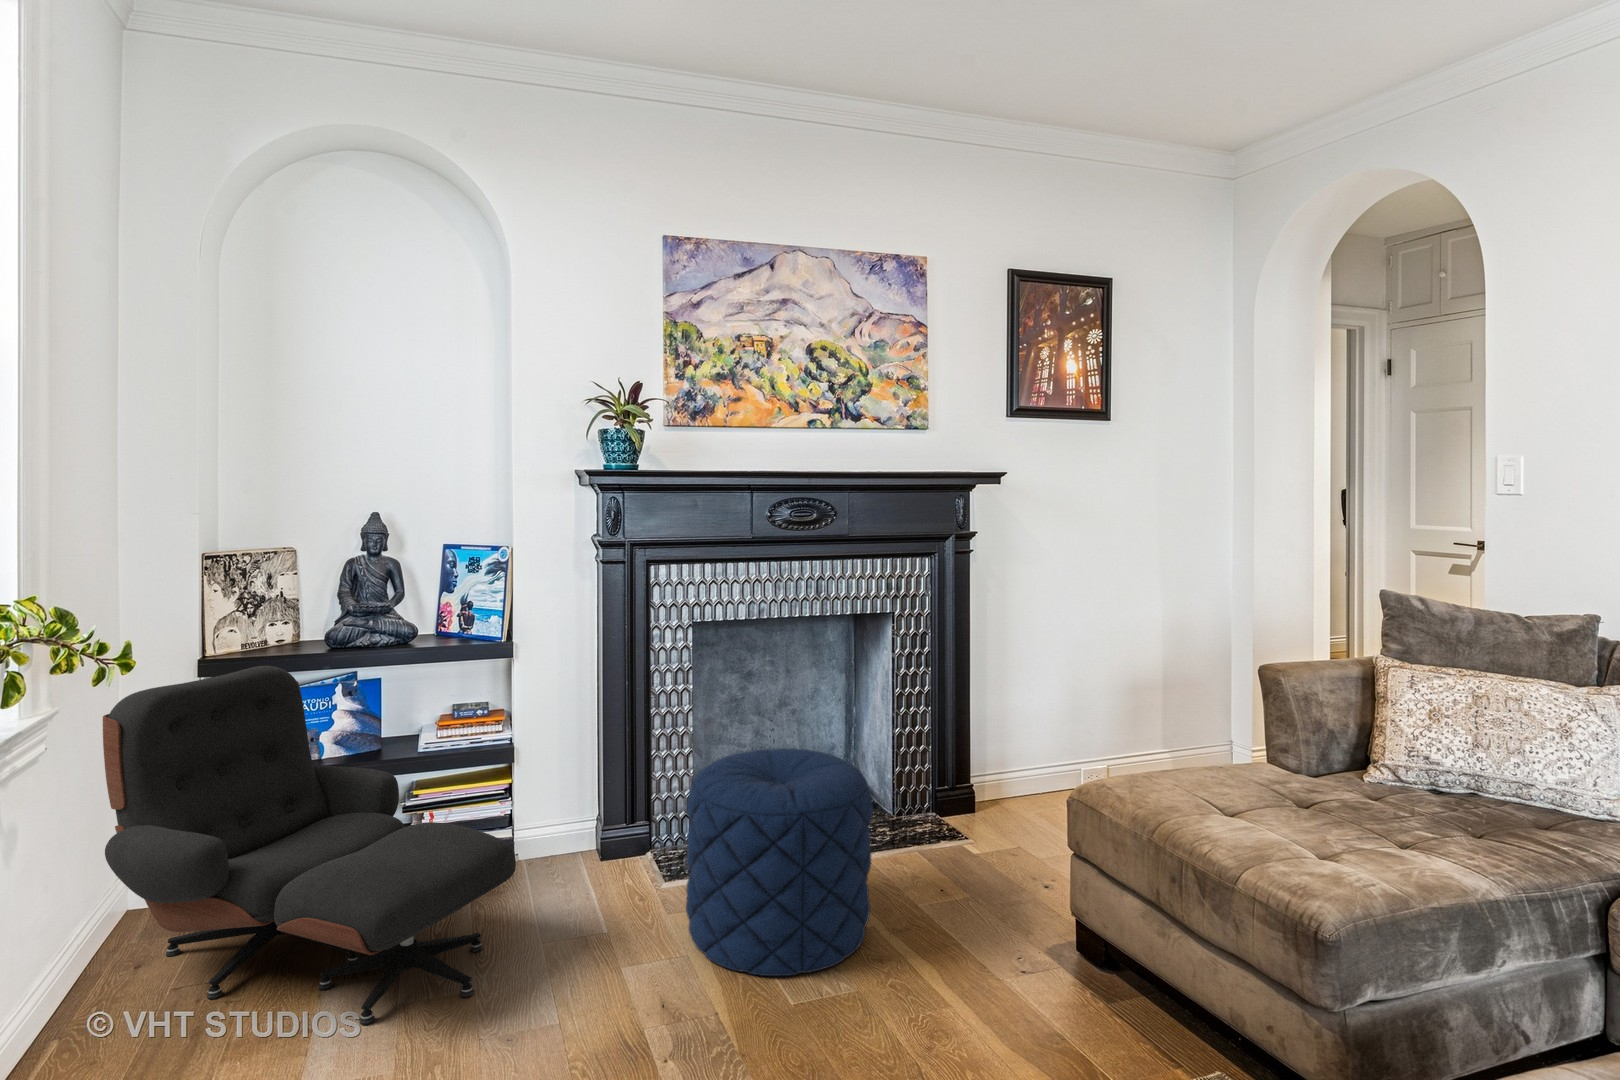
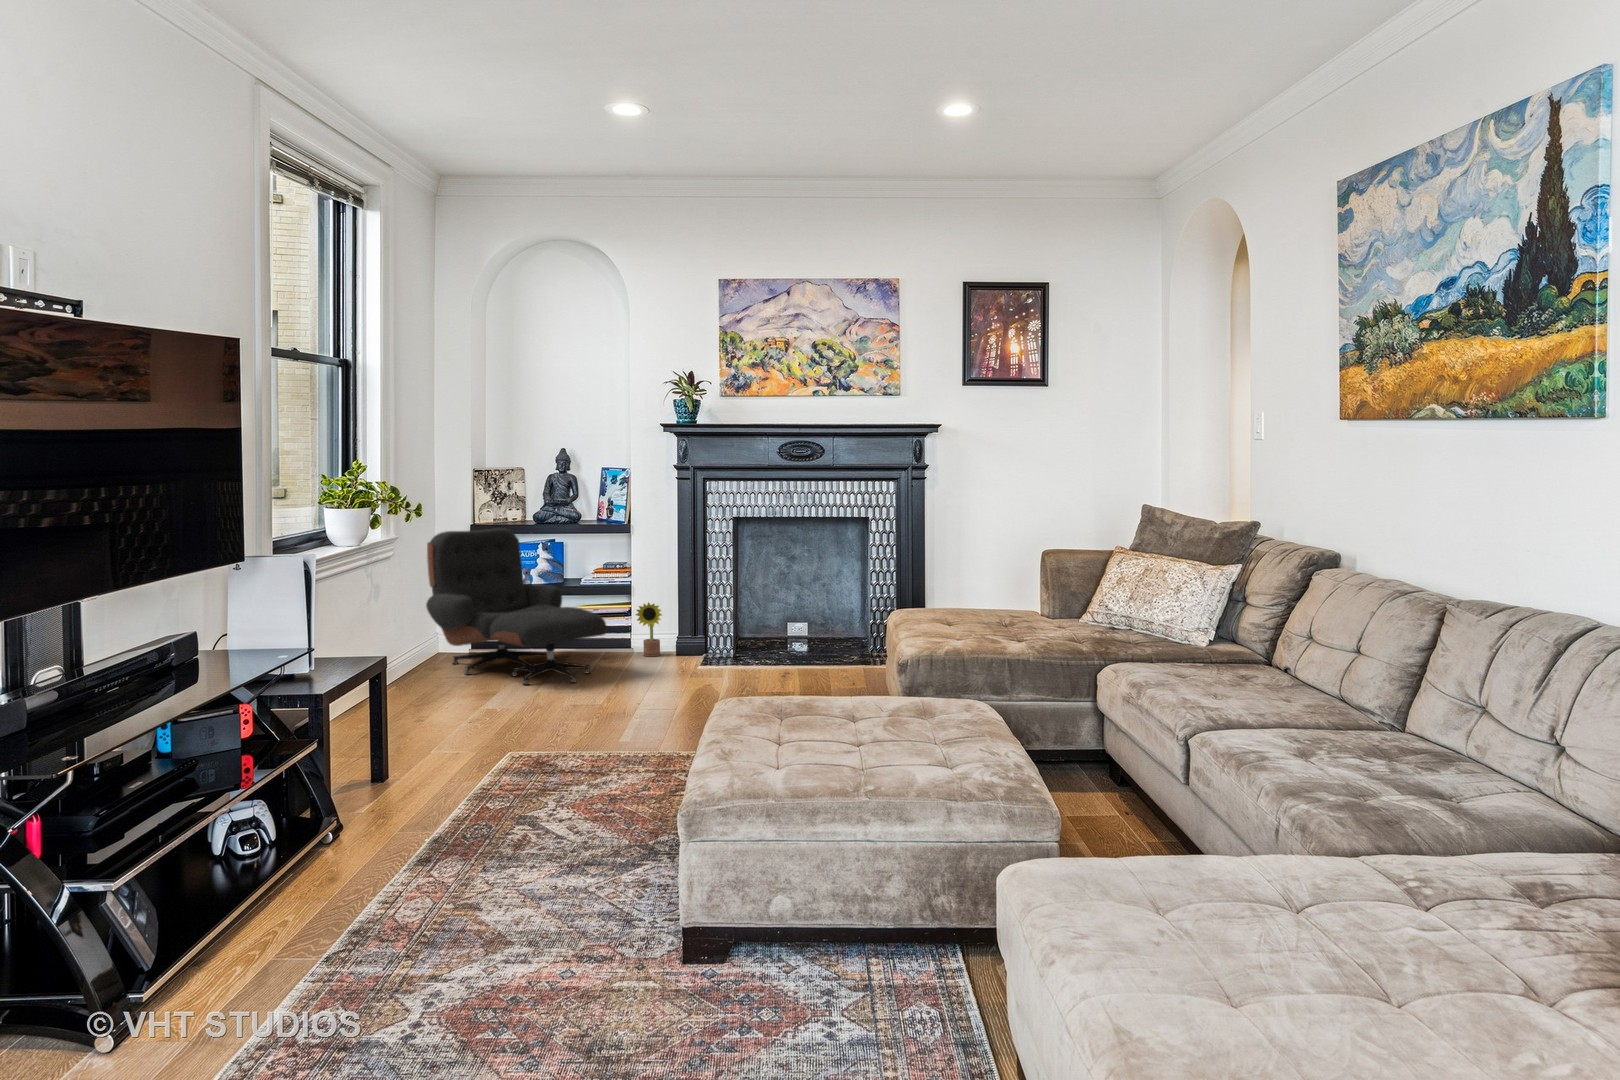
pouf: present [686,748,873,976] -> none [689,582,792,690]
decorative plant: none [534,781,585,872] -> present [636,602,662,656]

